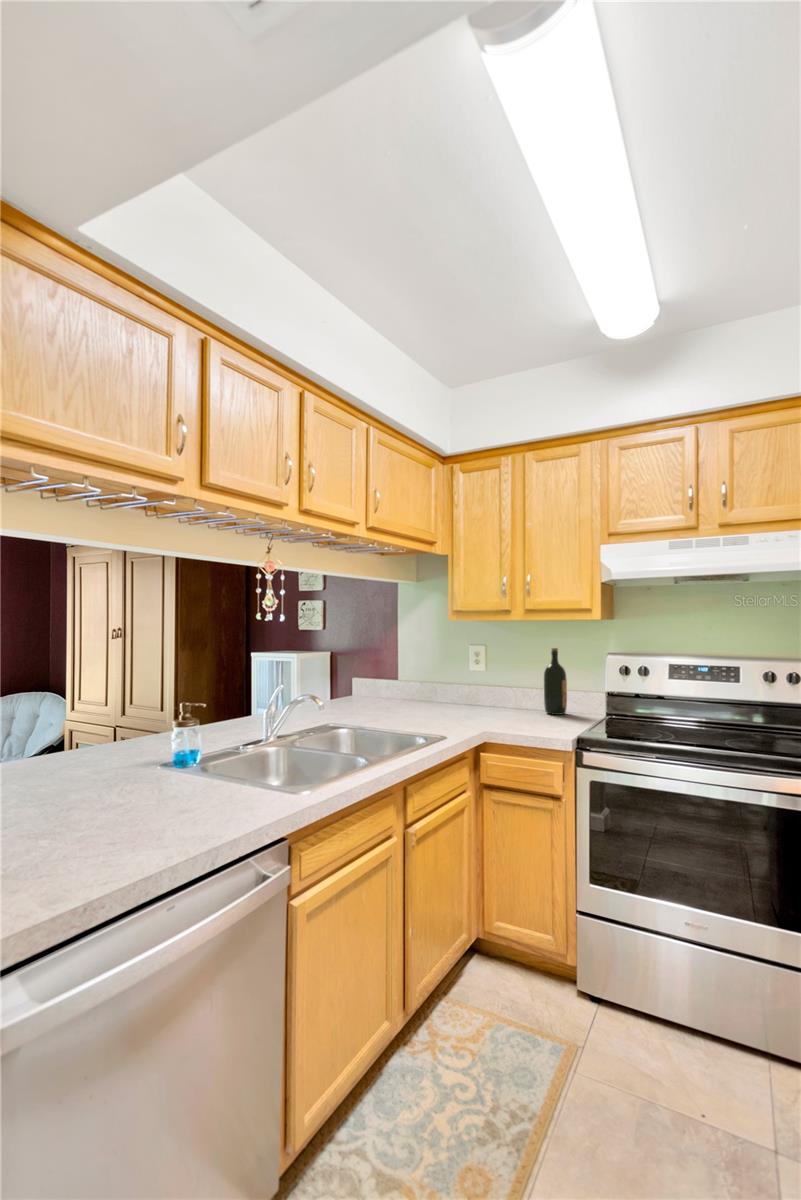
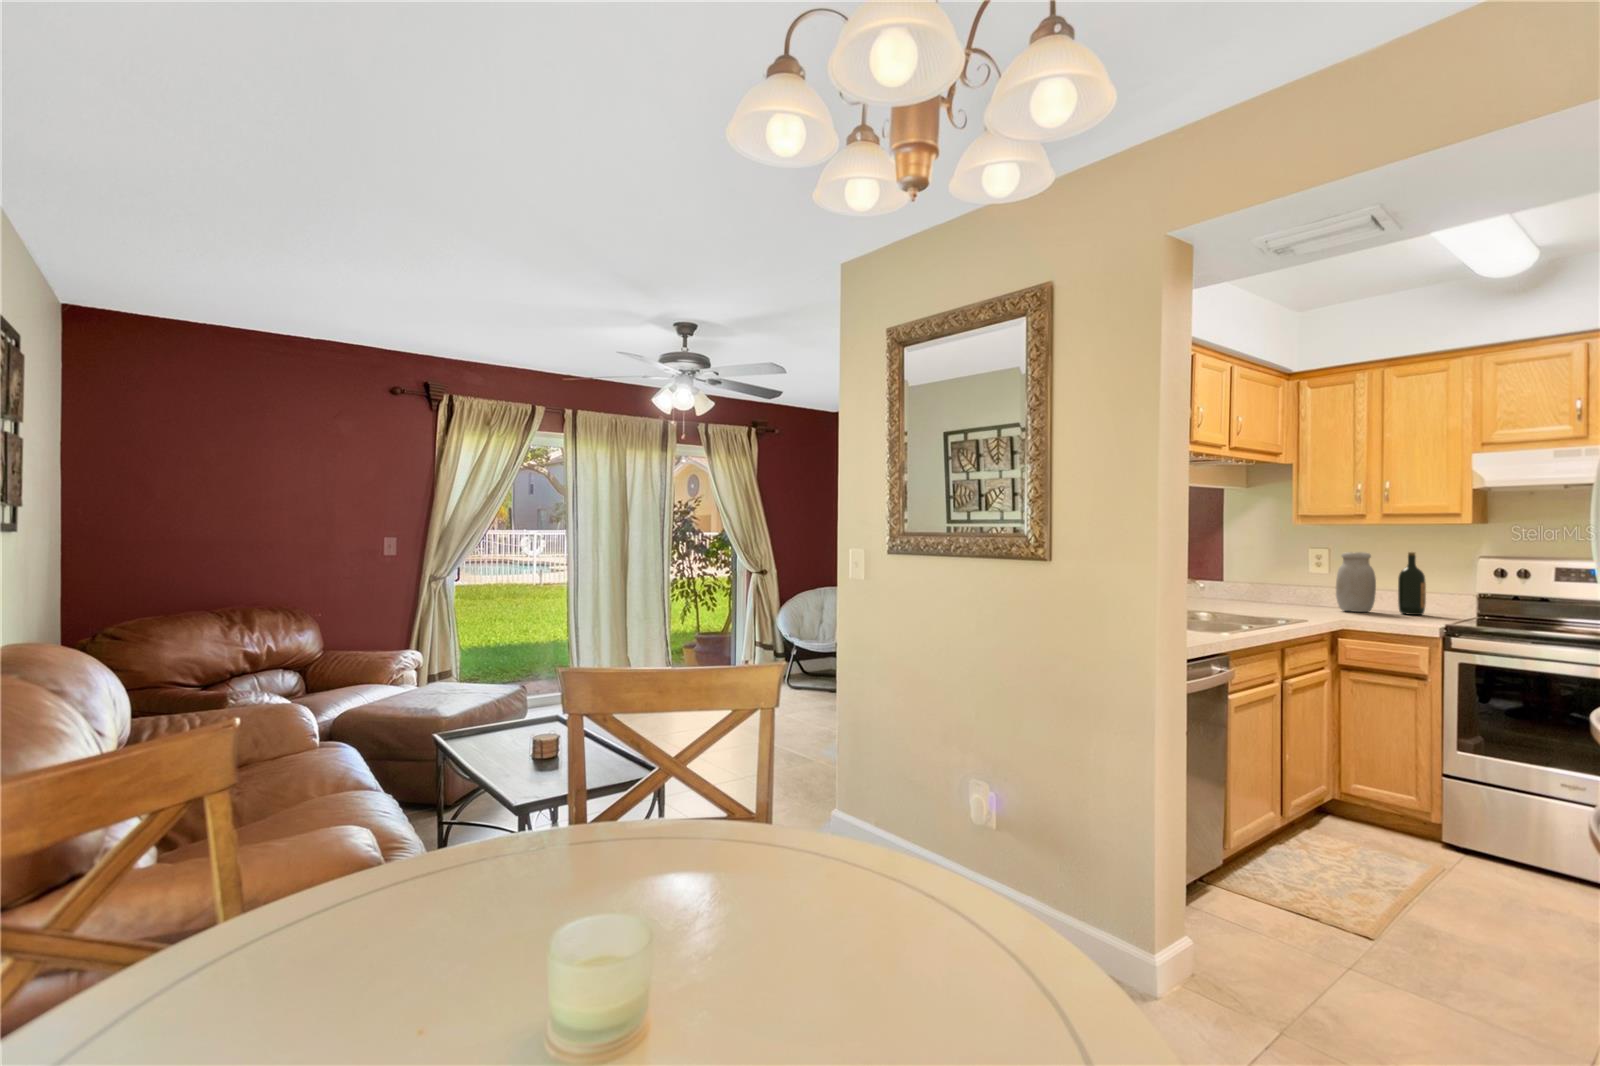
jar: none [491,648,526,712] -> present [1336,552,1376,612]

